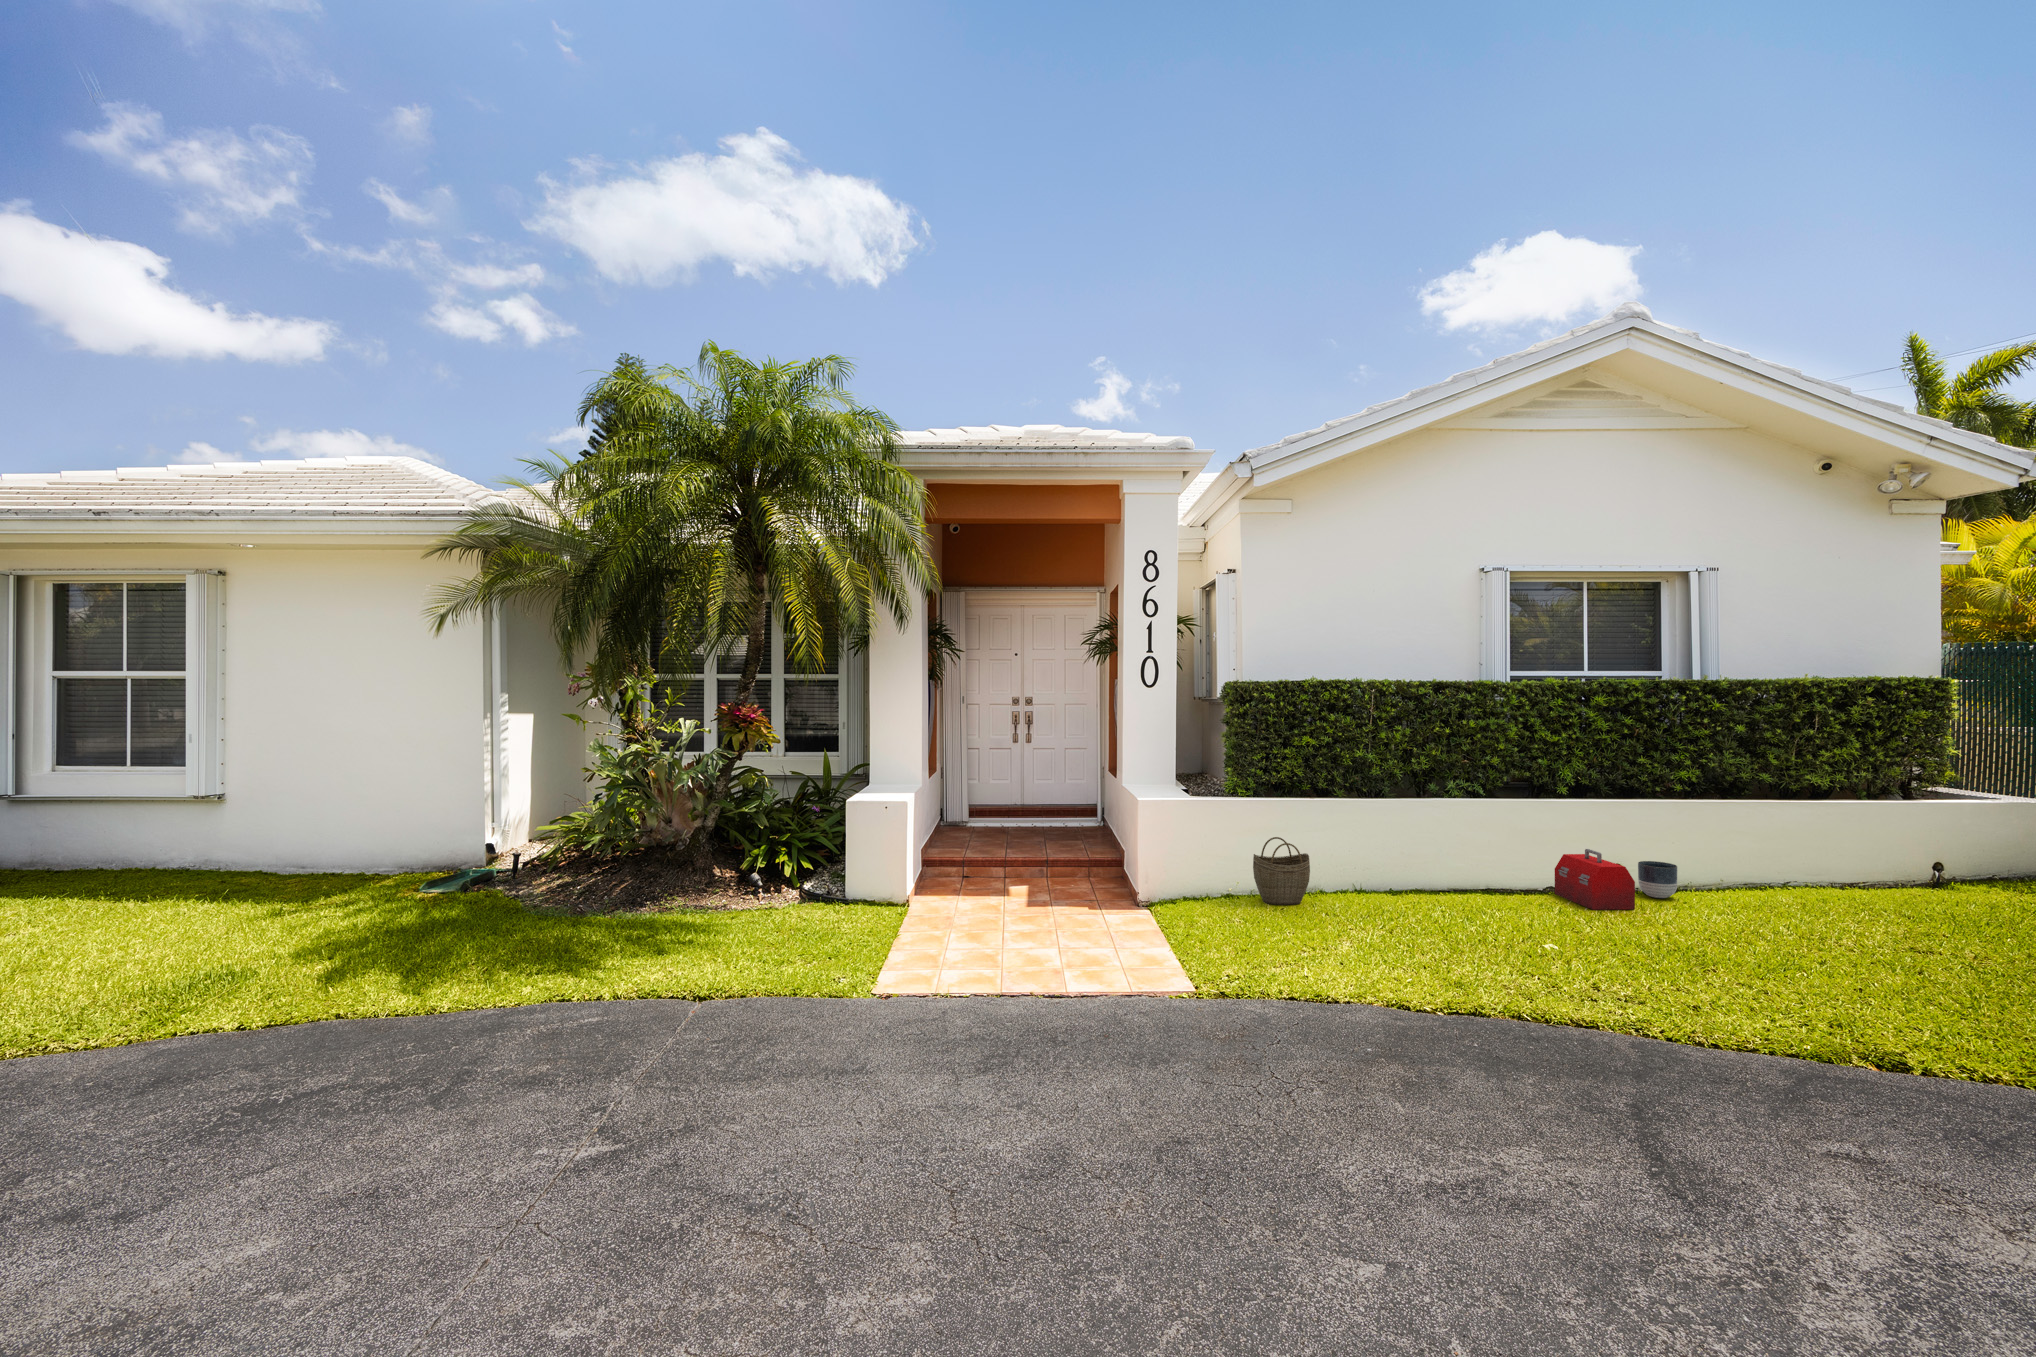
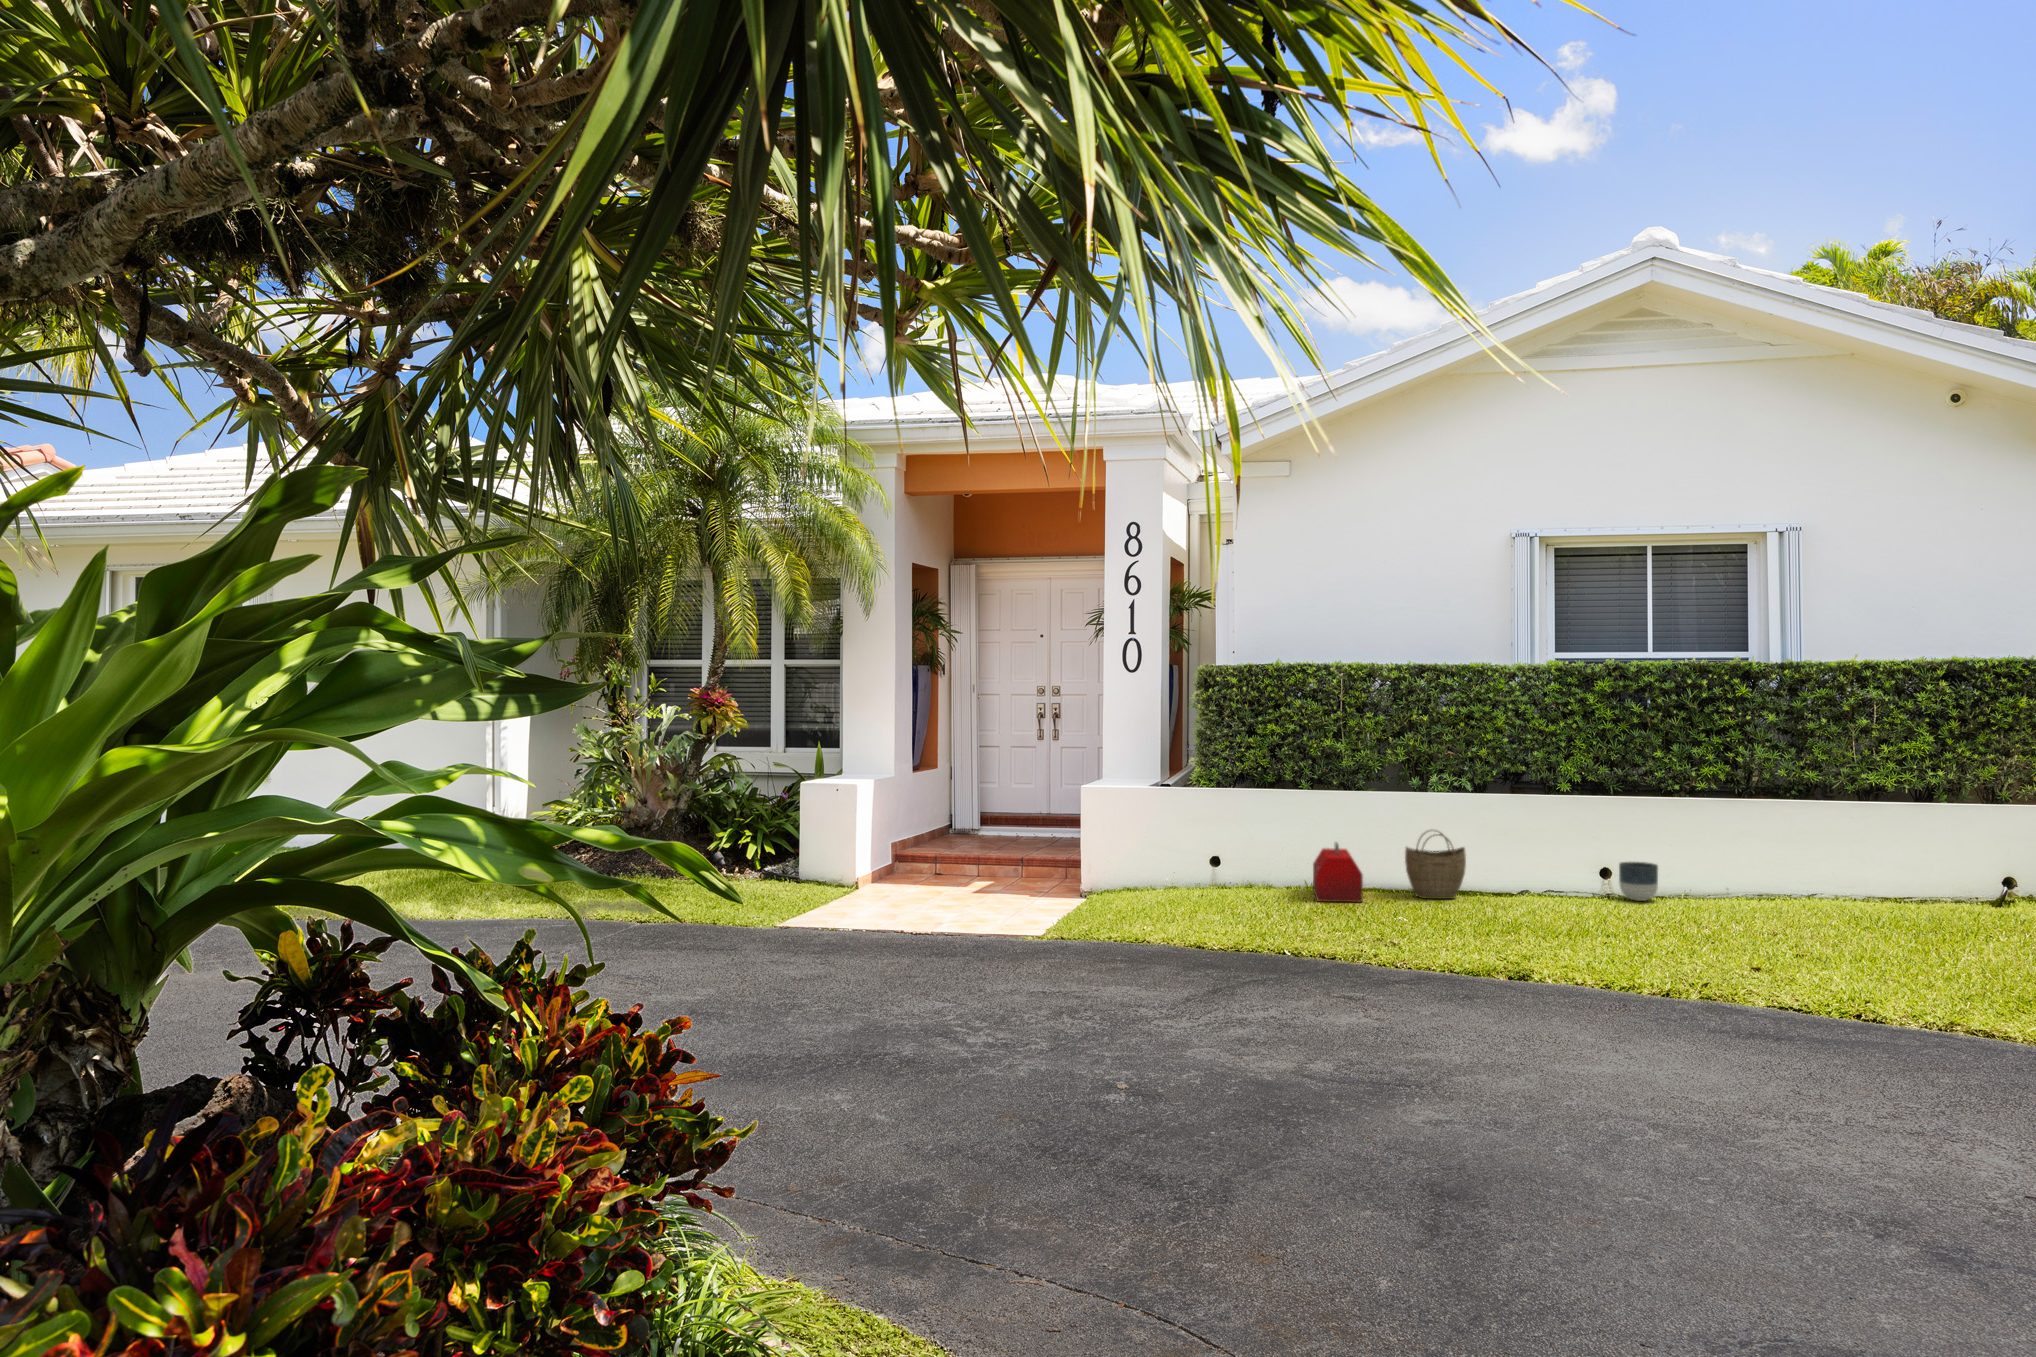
woven basket: present [1253,837,1310,905] -> present [1405,831,1466,899]
toolbox: present [1555,849,1635,910] -> present [1313,842,1363,902]

